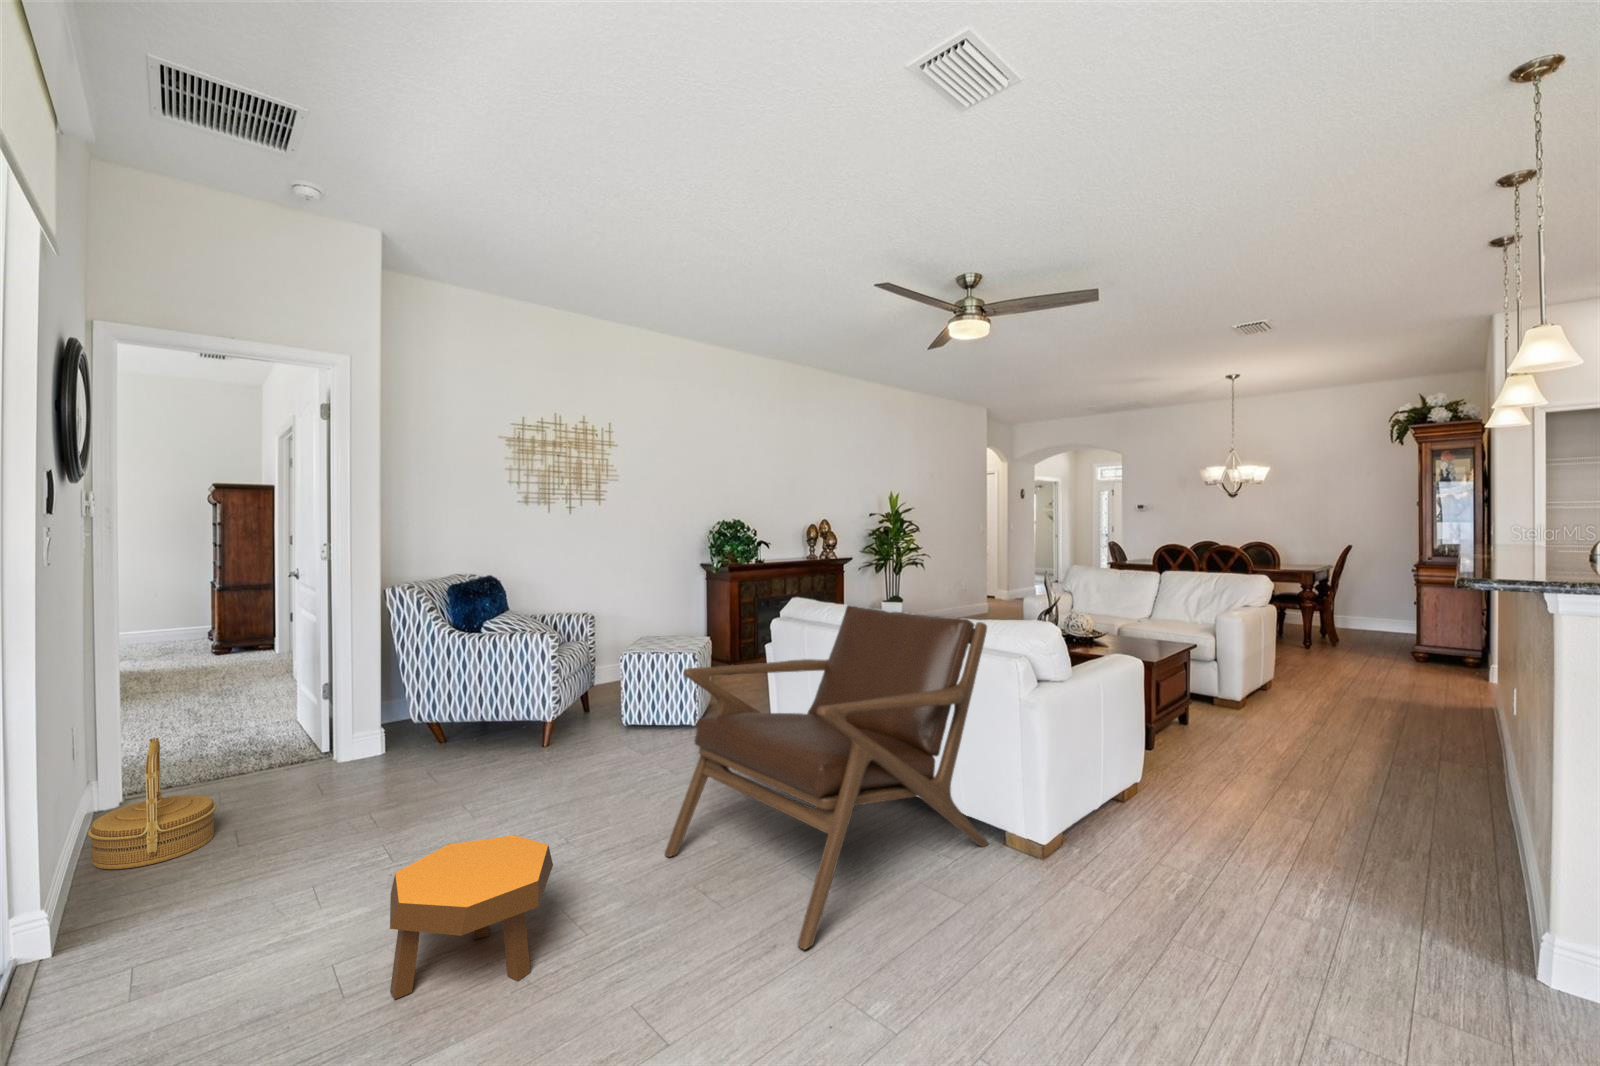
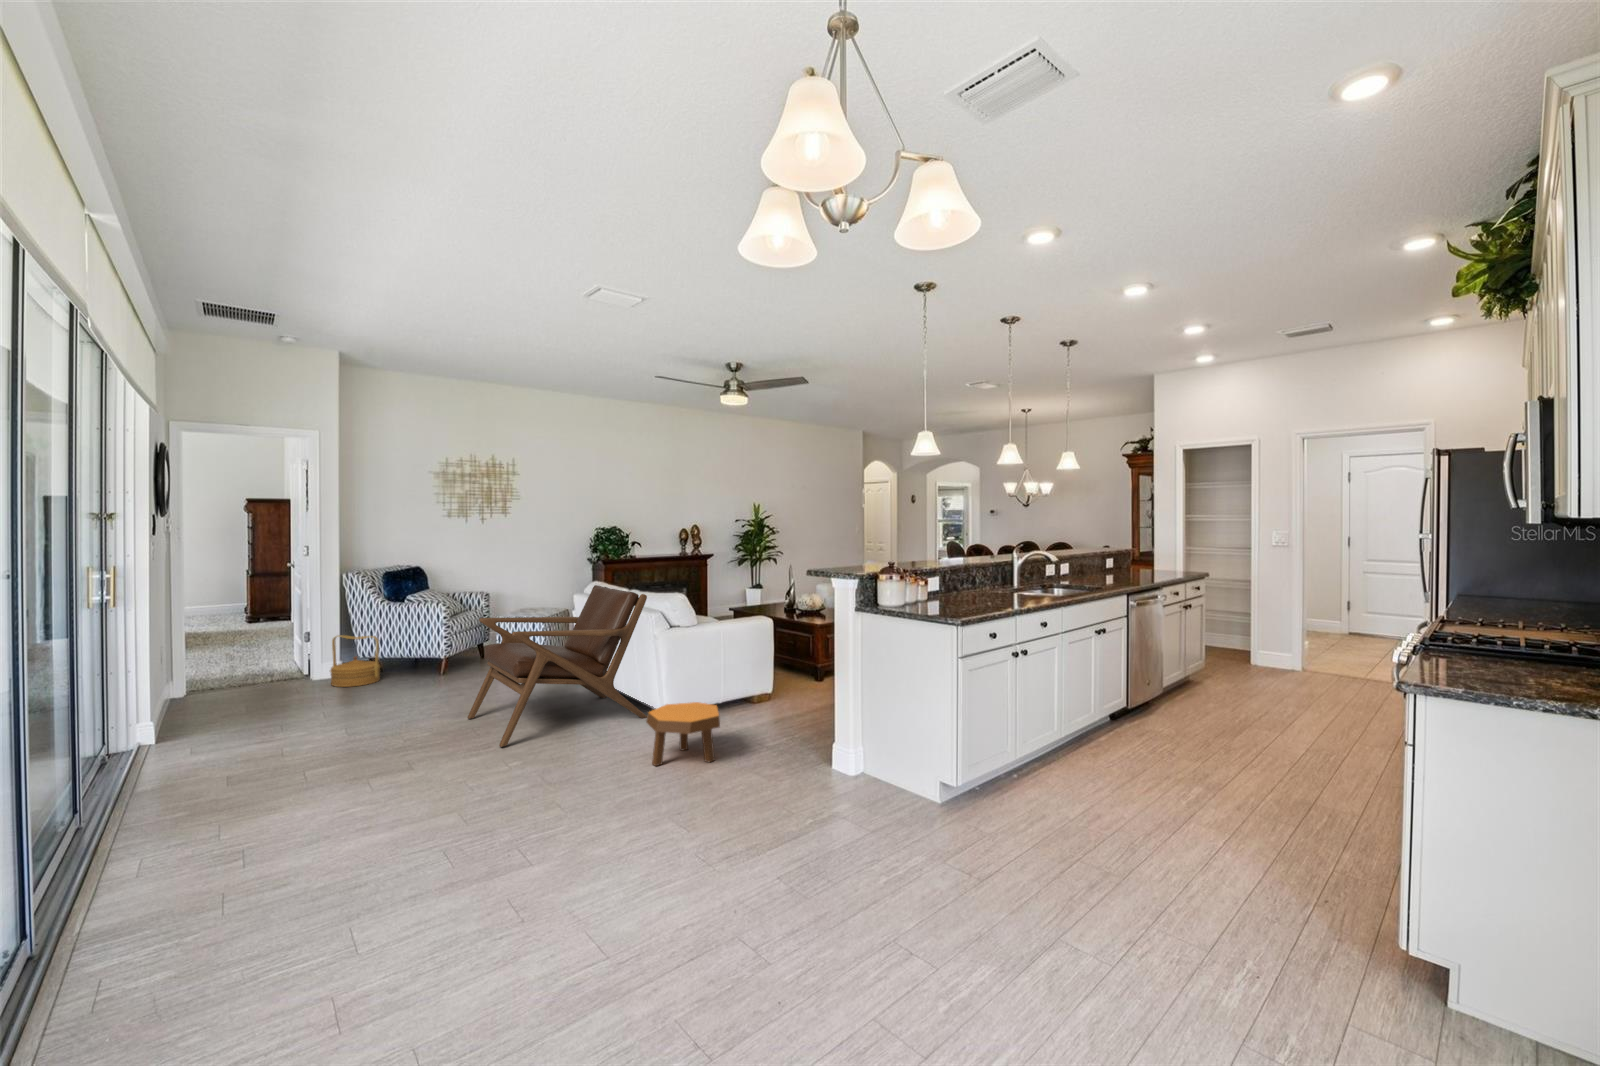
woven basket: present [88,738,216,869] -> present [330,635,380,687]
footstool: present [390,835,553,999] -> present [646,702,720,766]

